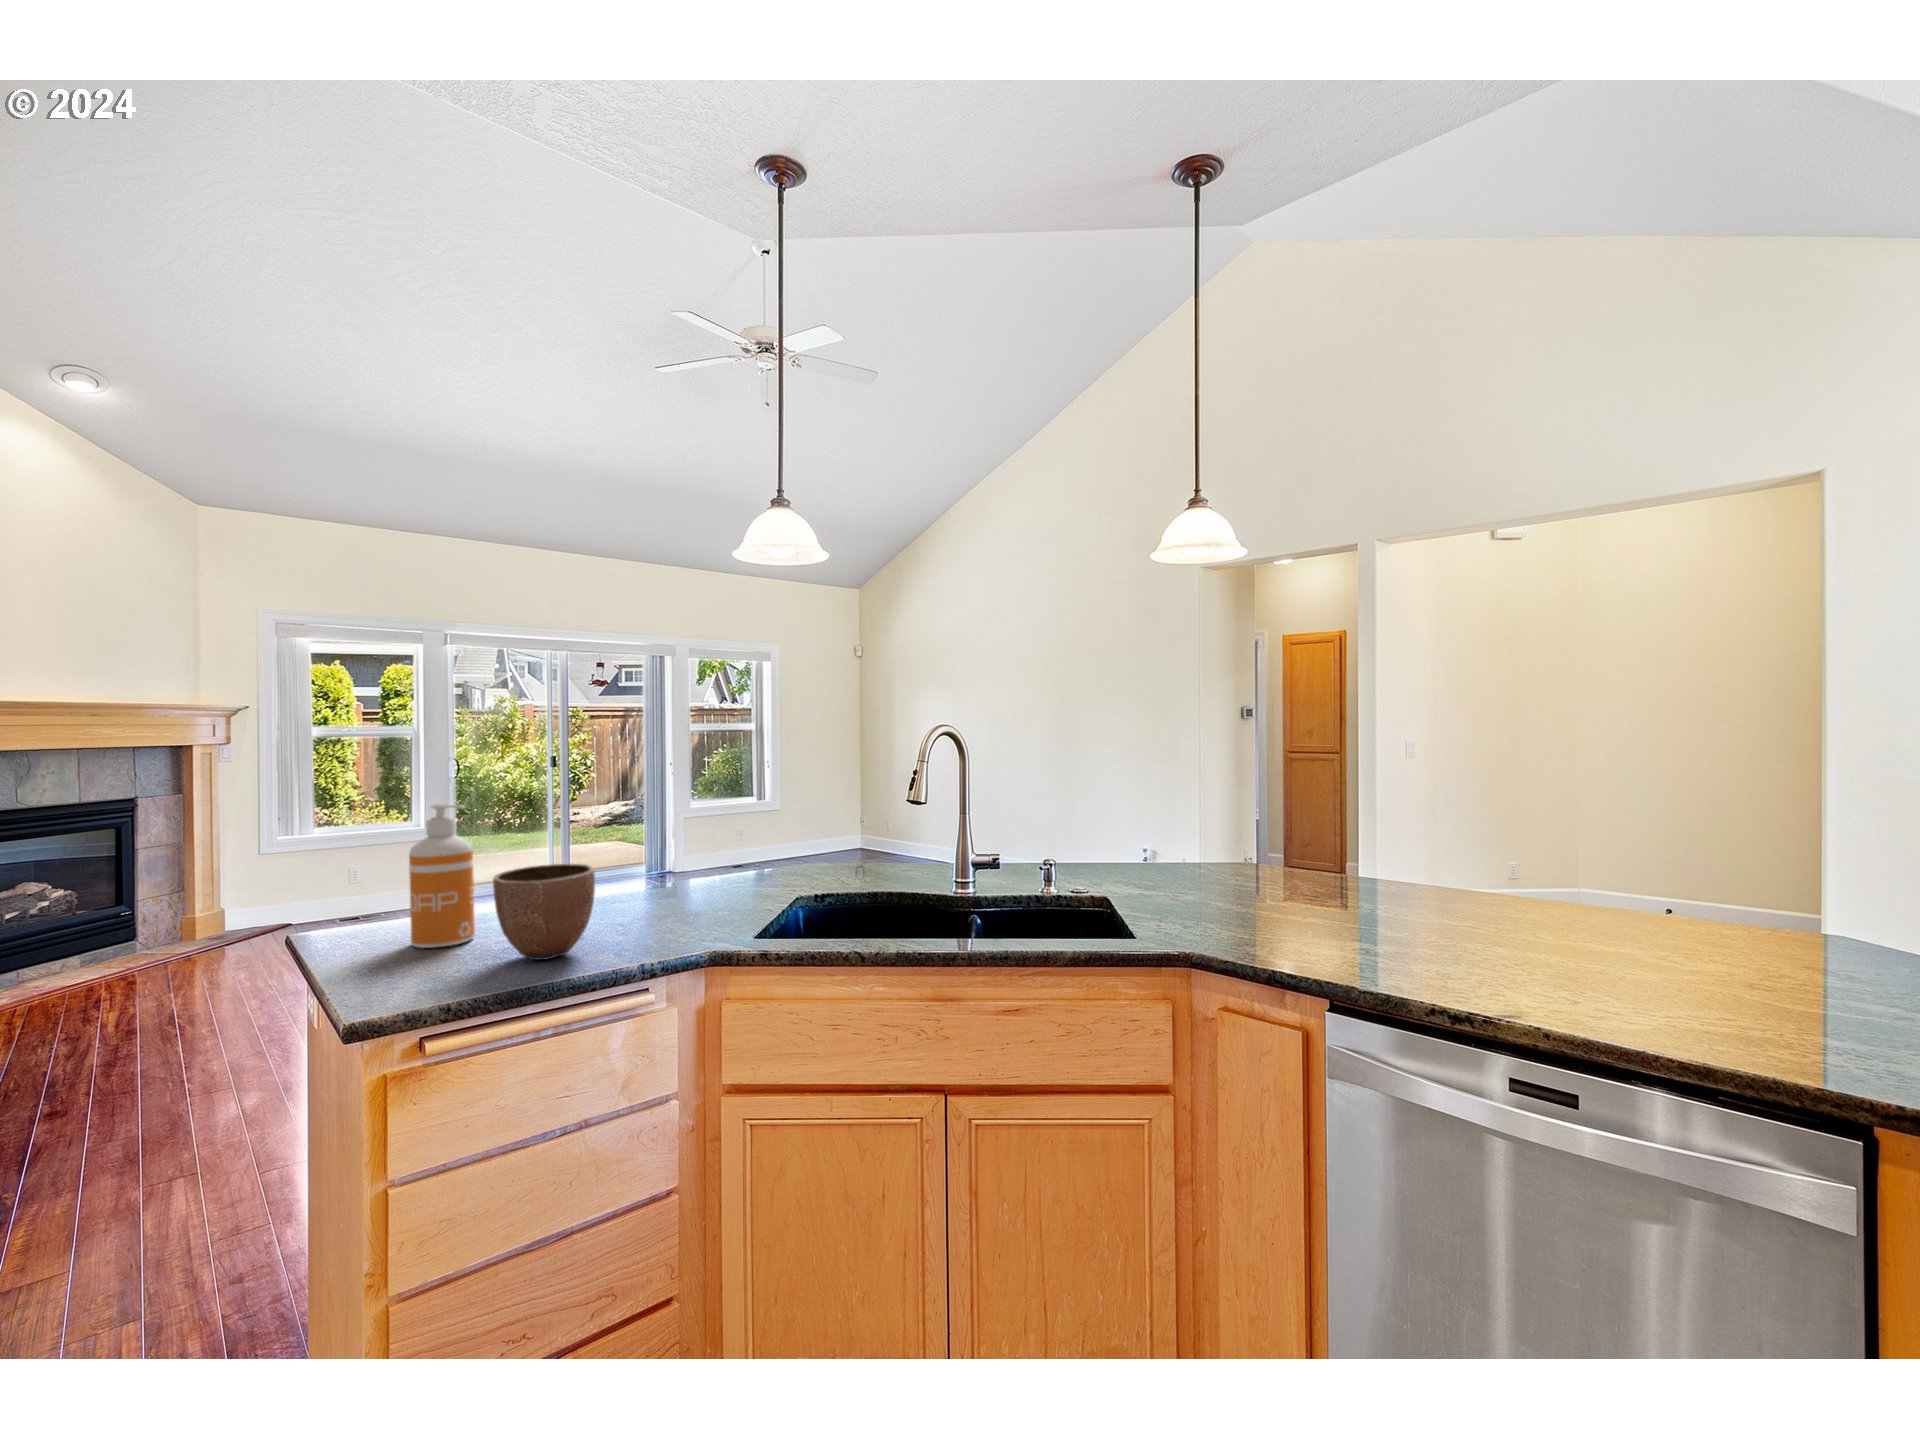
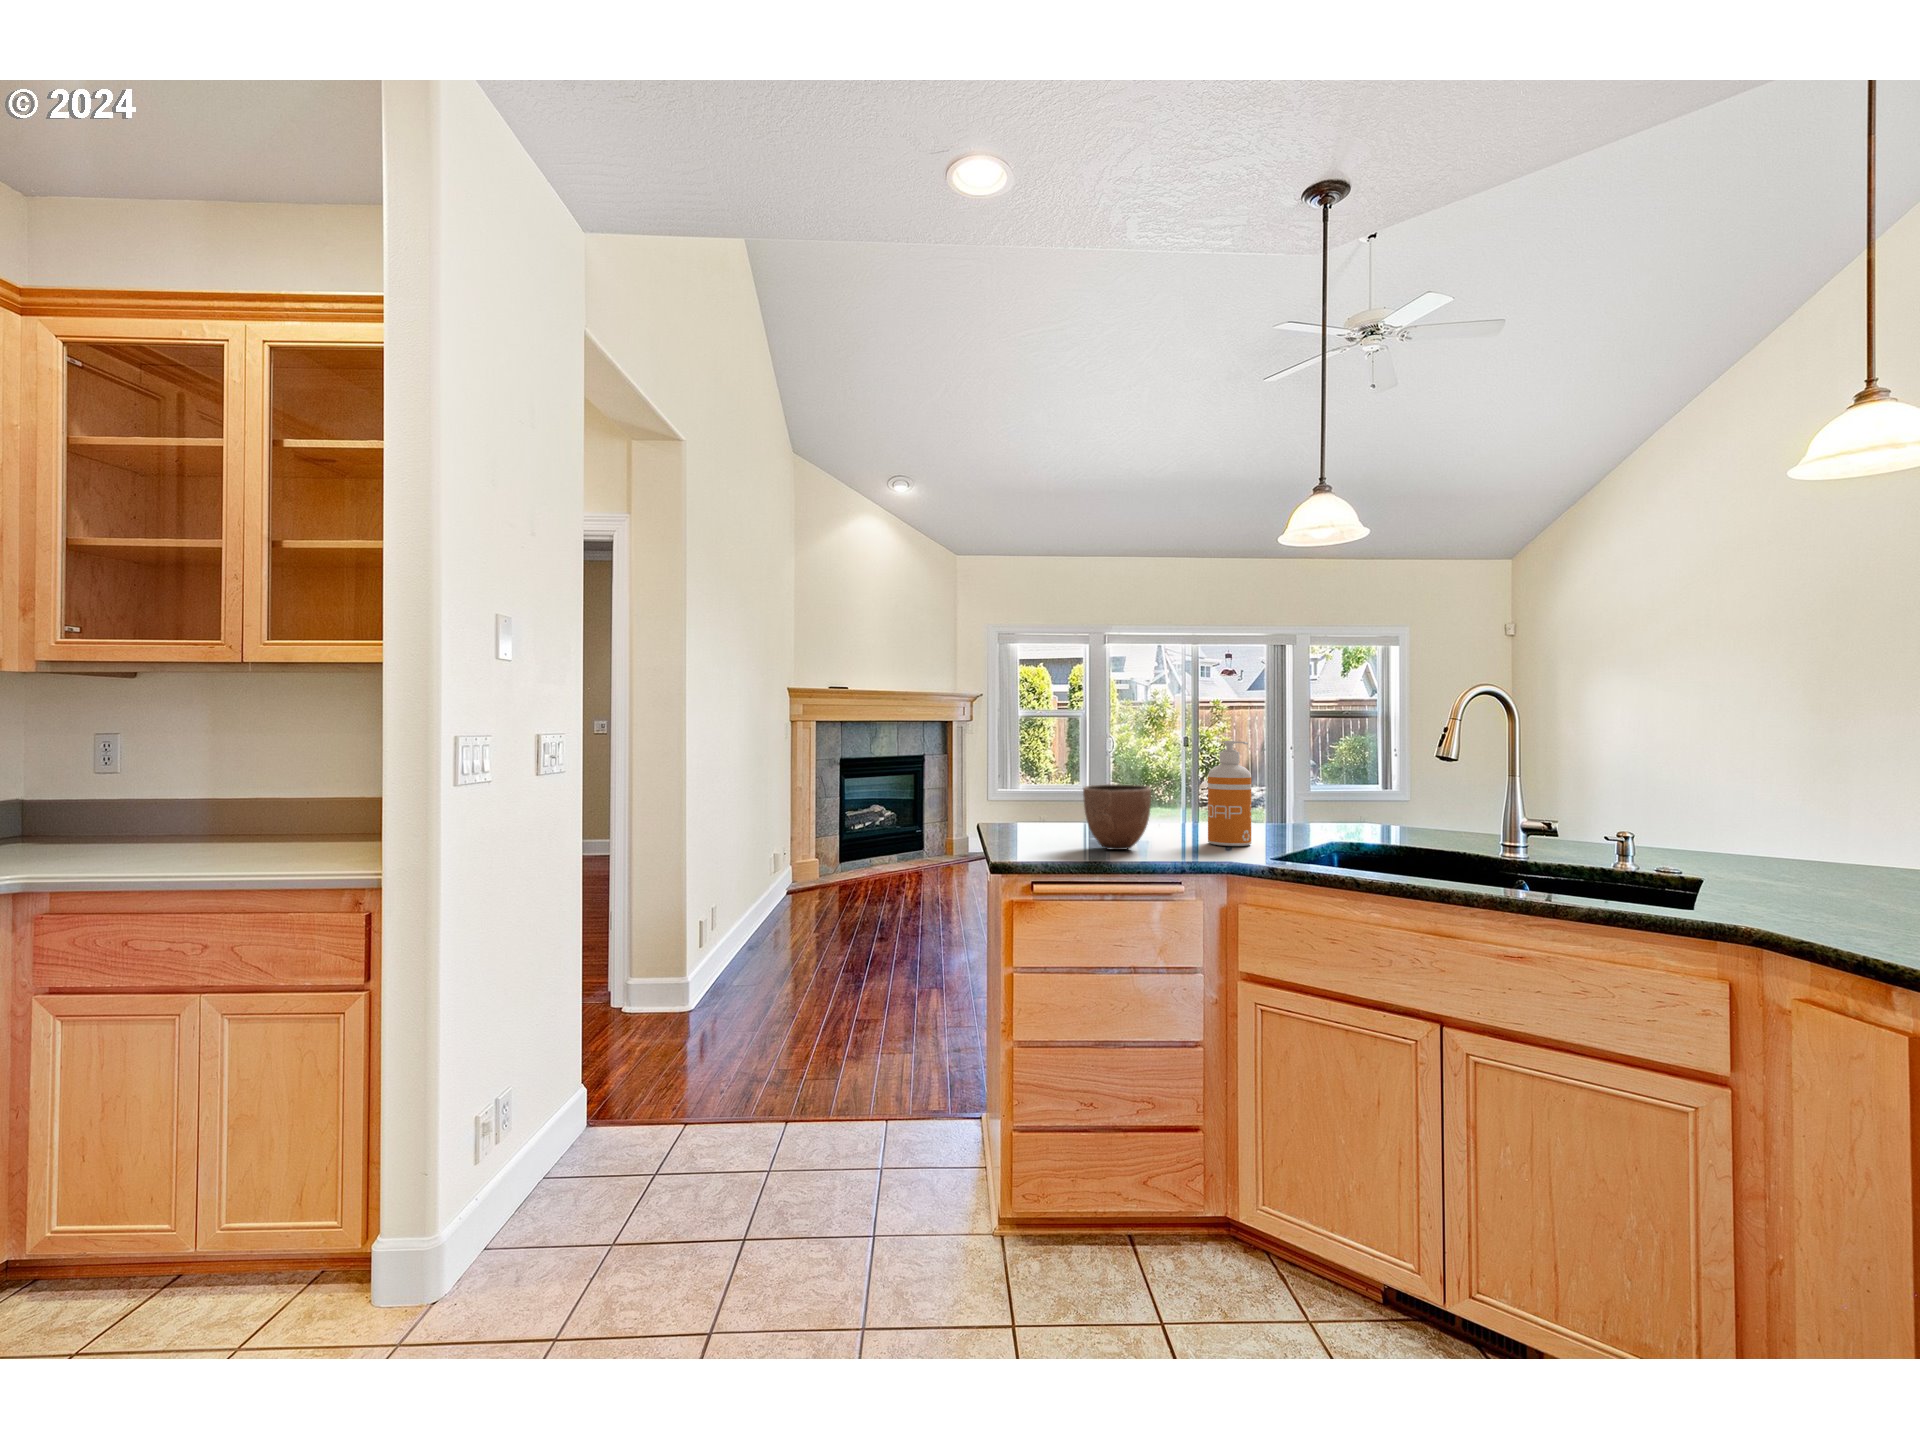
soap dispenser: present [409,804,475,948] -> present [1208,741,1251,846]

